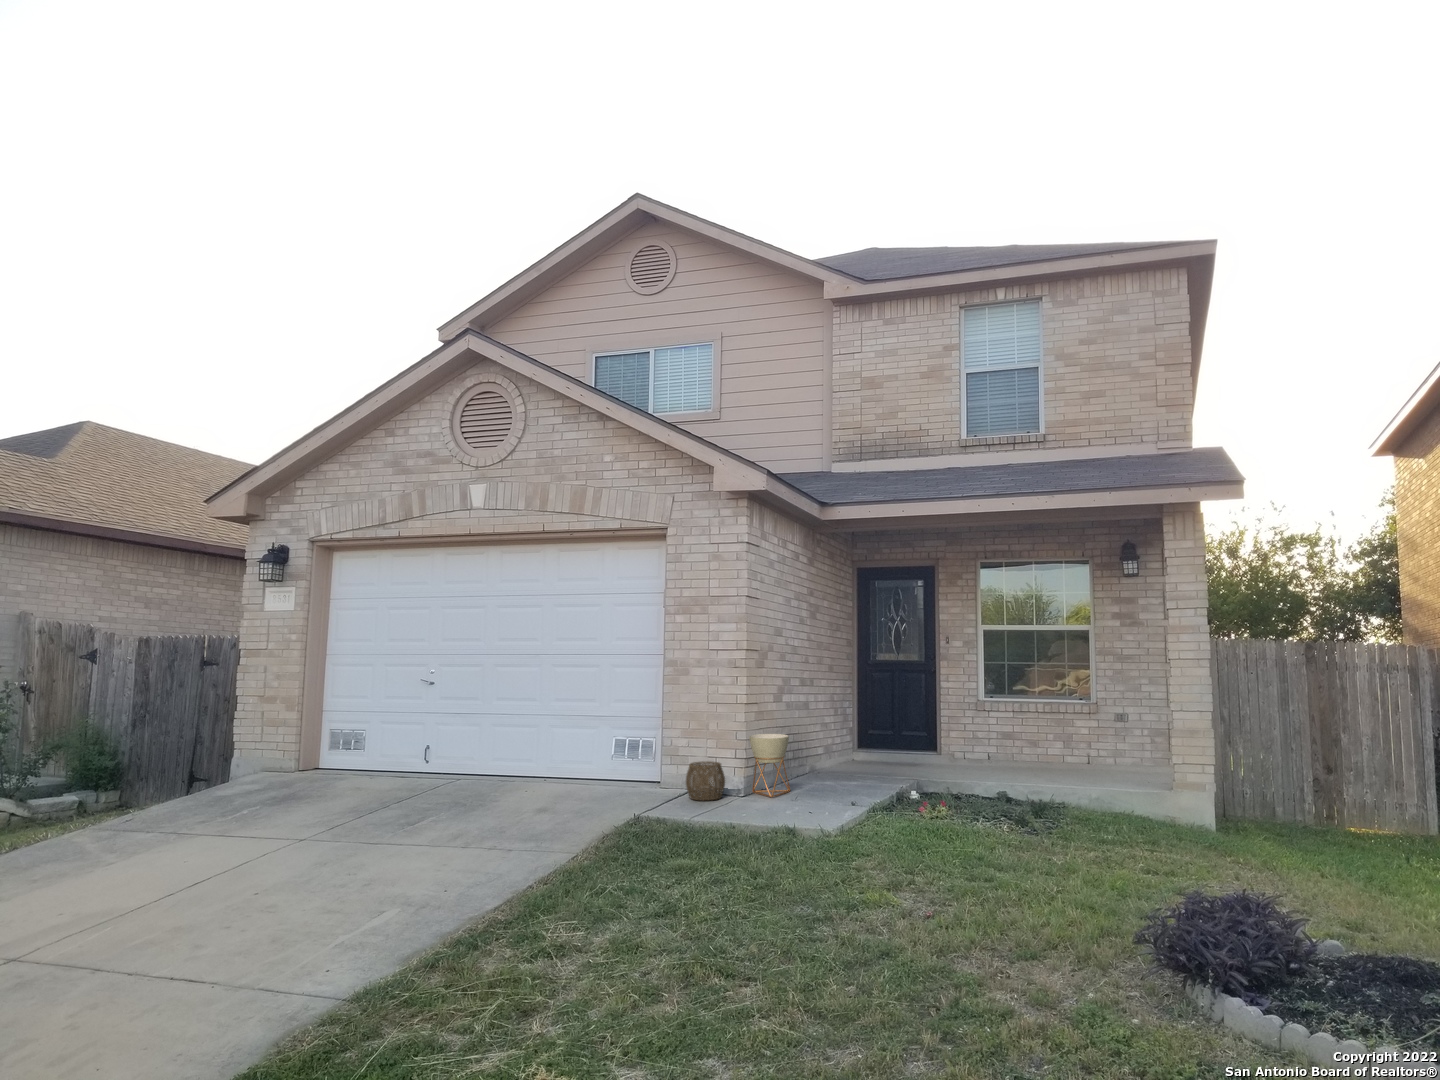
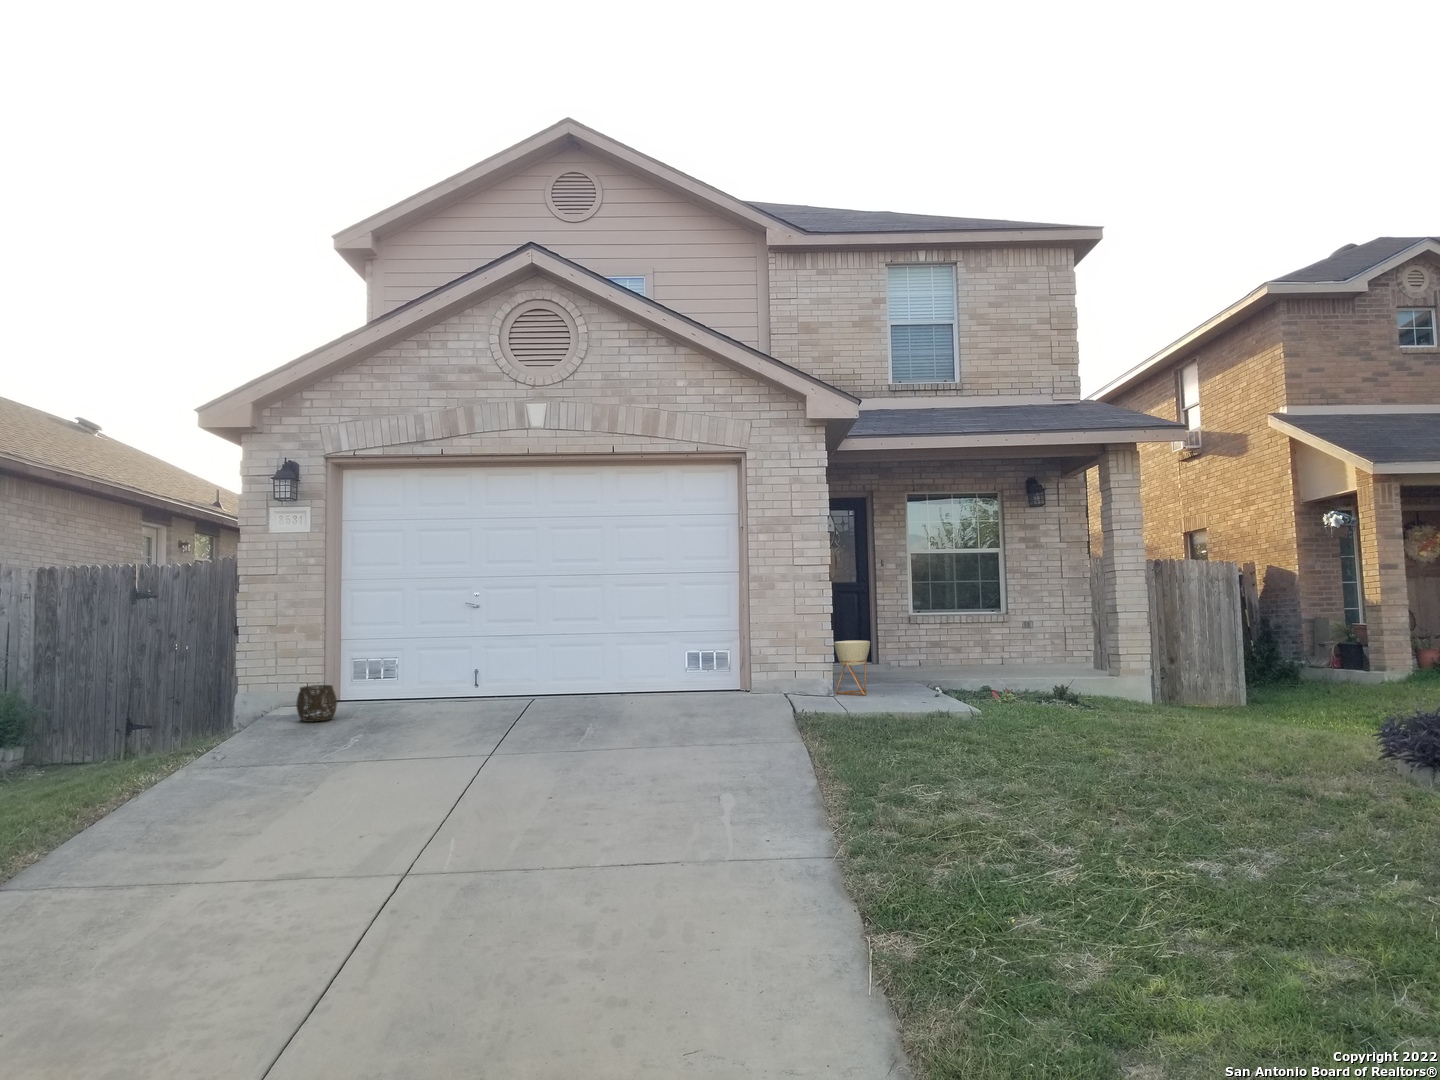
woven basket: present [686,761,725,801] -> present [296,685,337,722]

